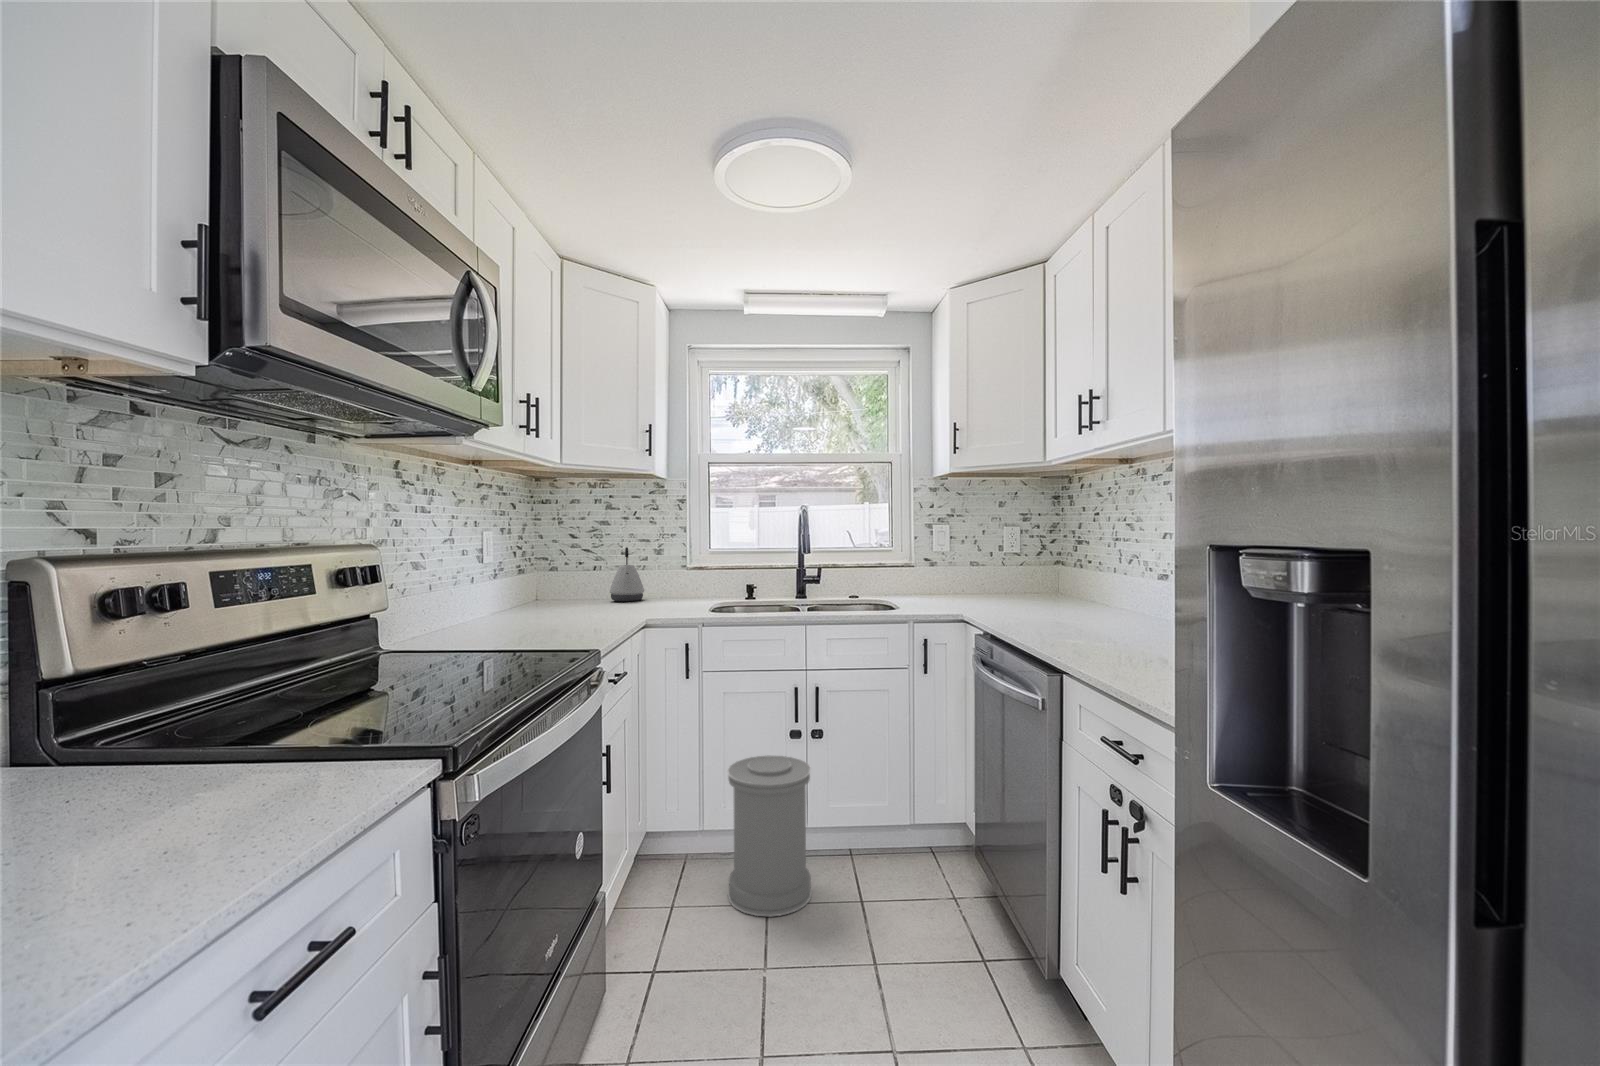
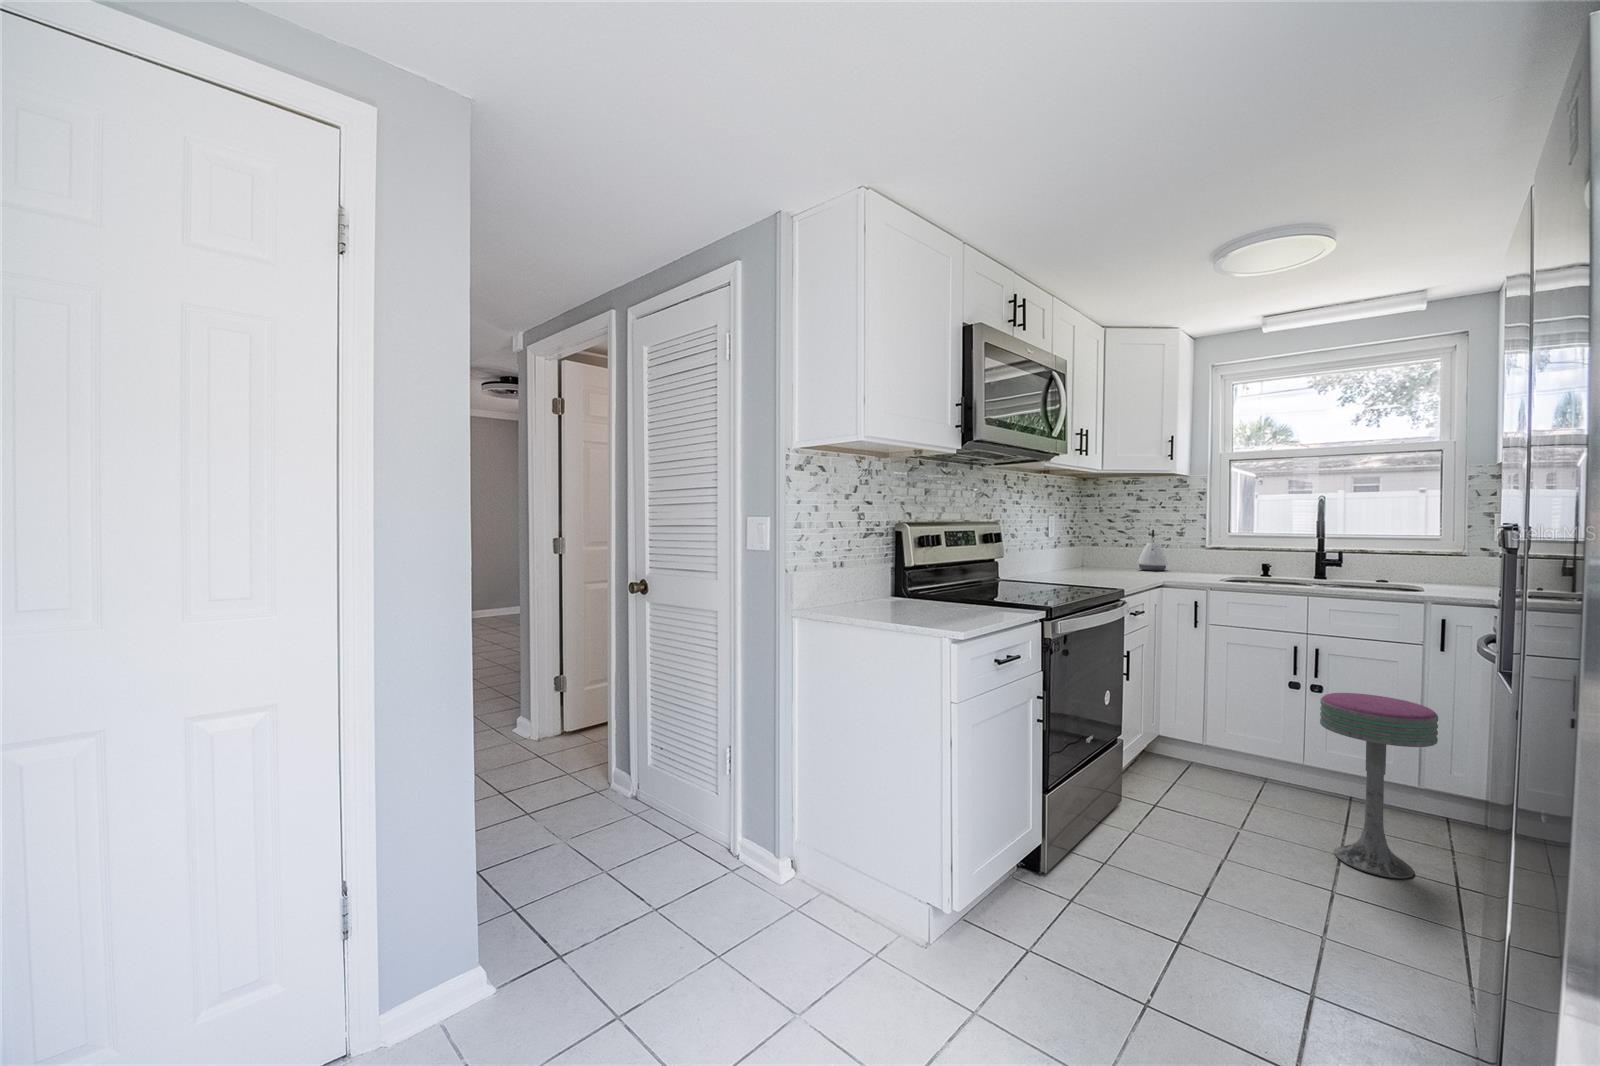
bar stool: none [845,749,958,994] -> present [1320,693,1438,878]
trash can: present [727,756,812,916] -> none [1224,693,1305,810]

